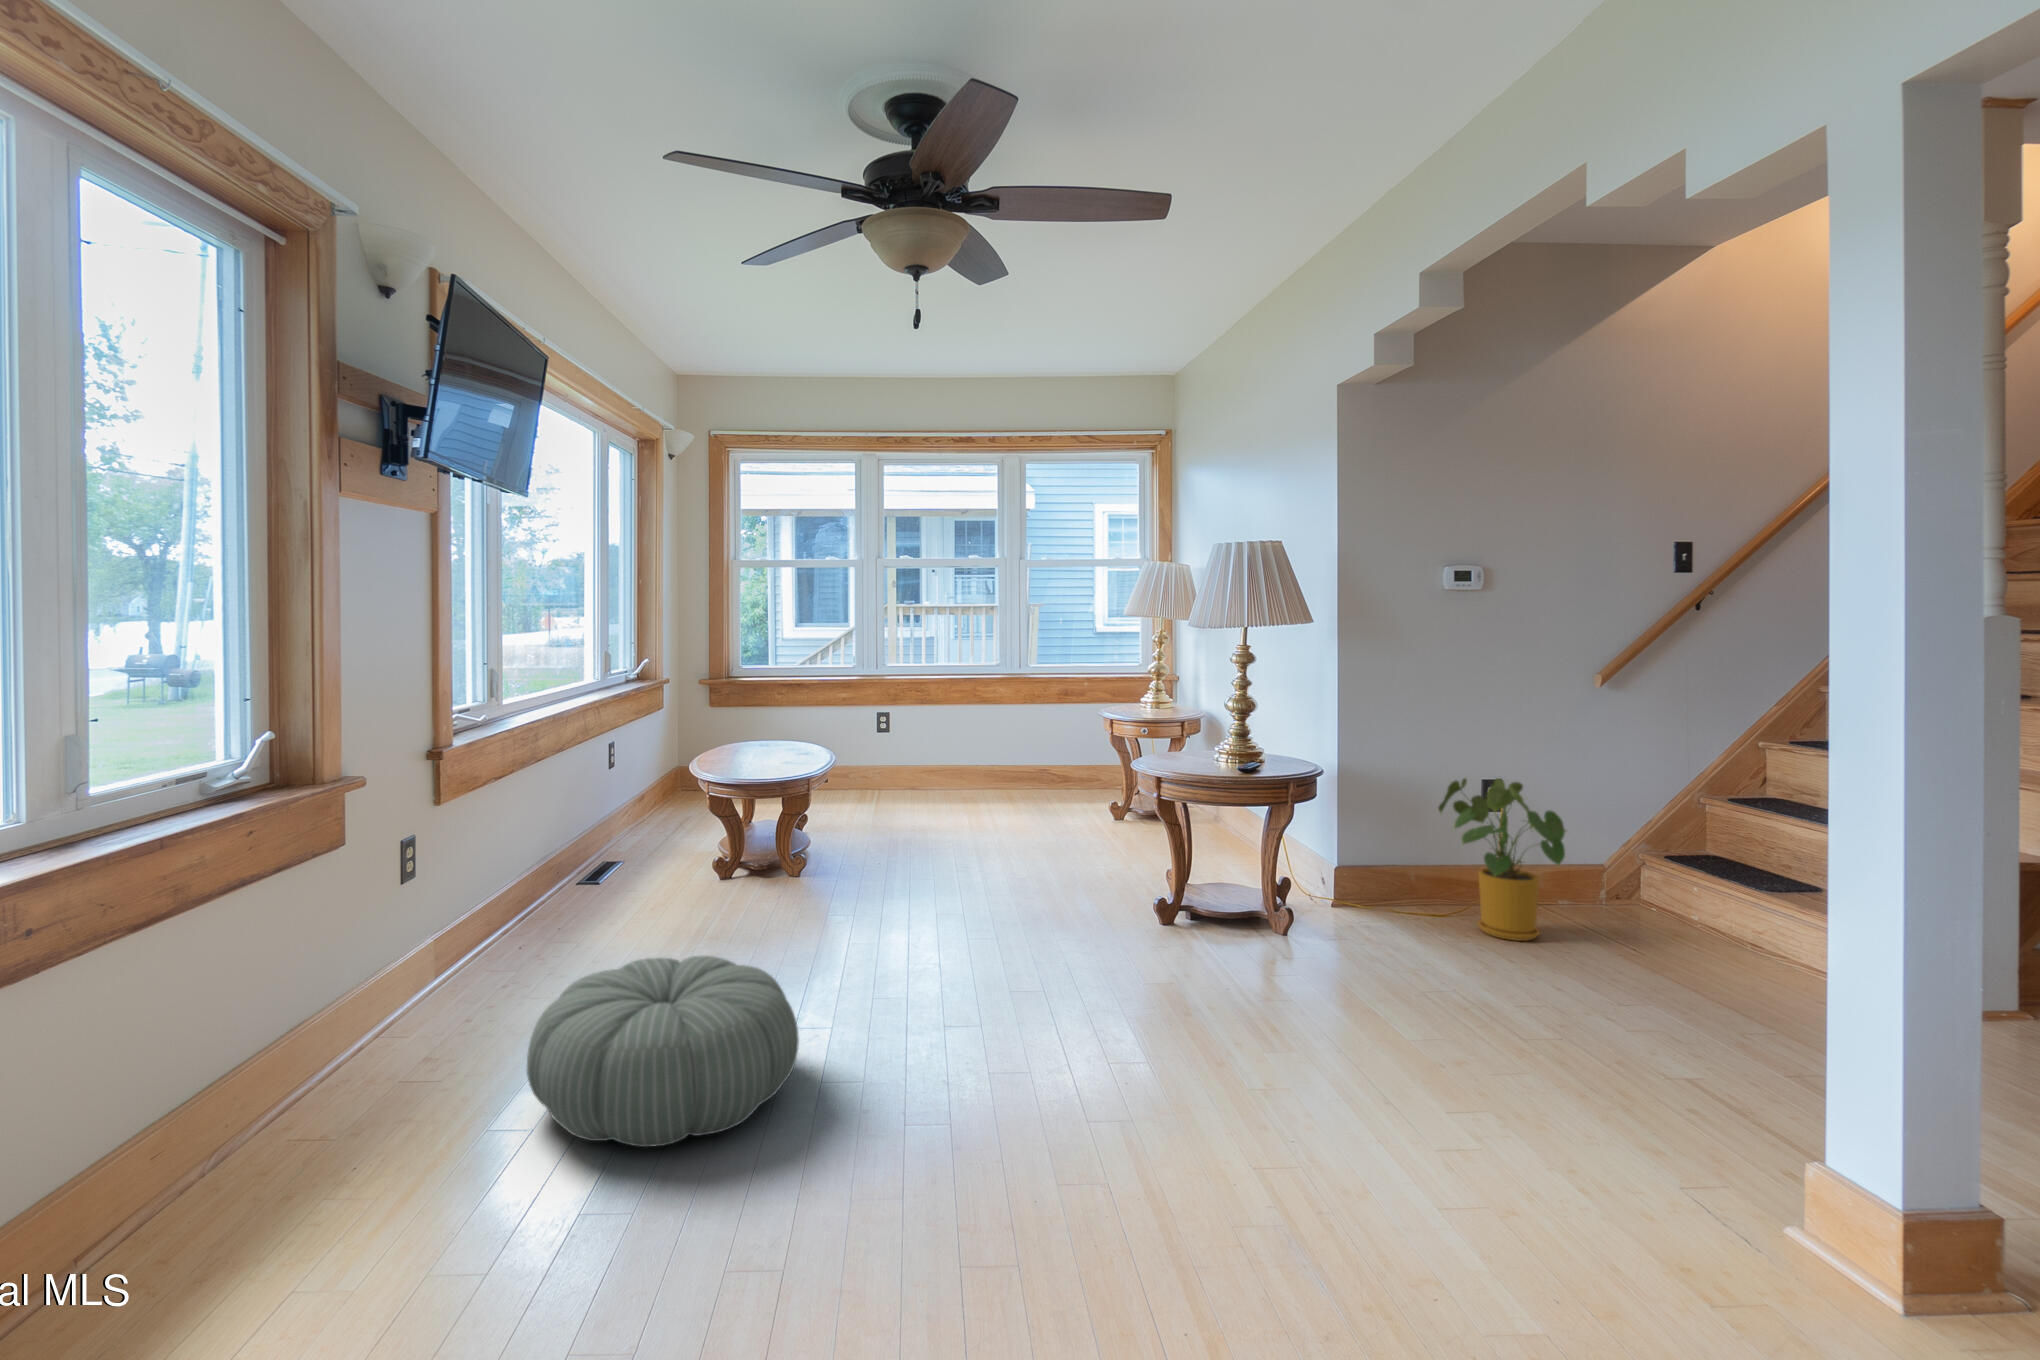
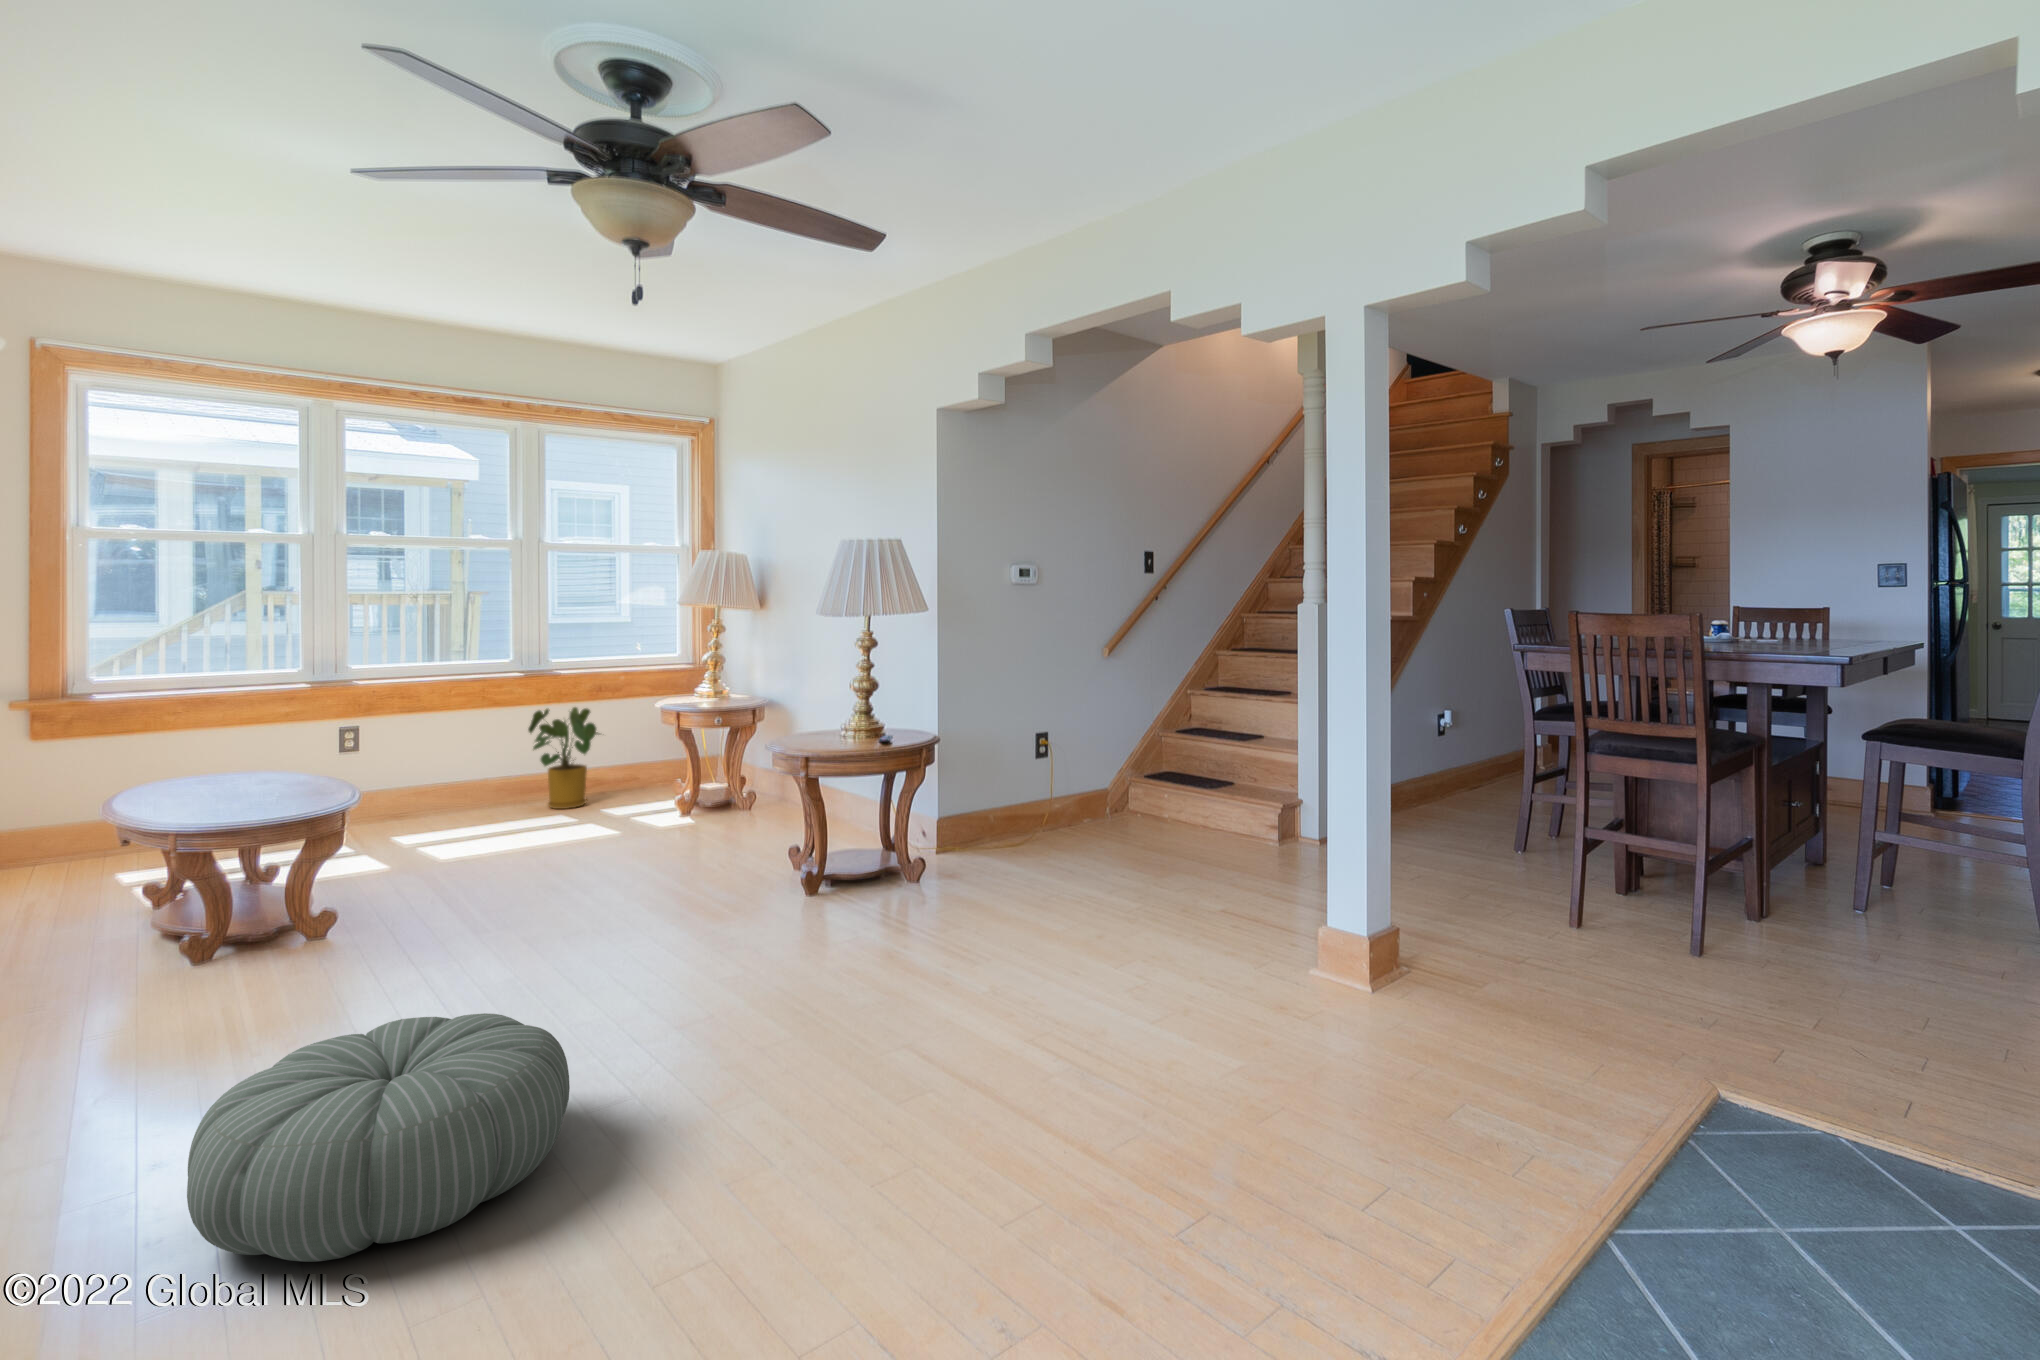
house plant: present [1438,778,1566,941] -> present [528,707,599,809]

